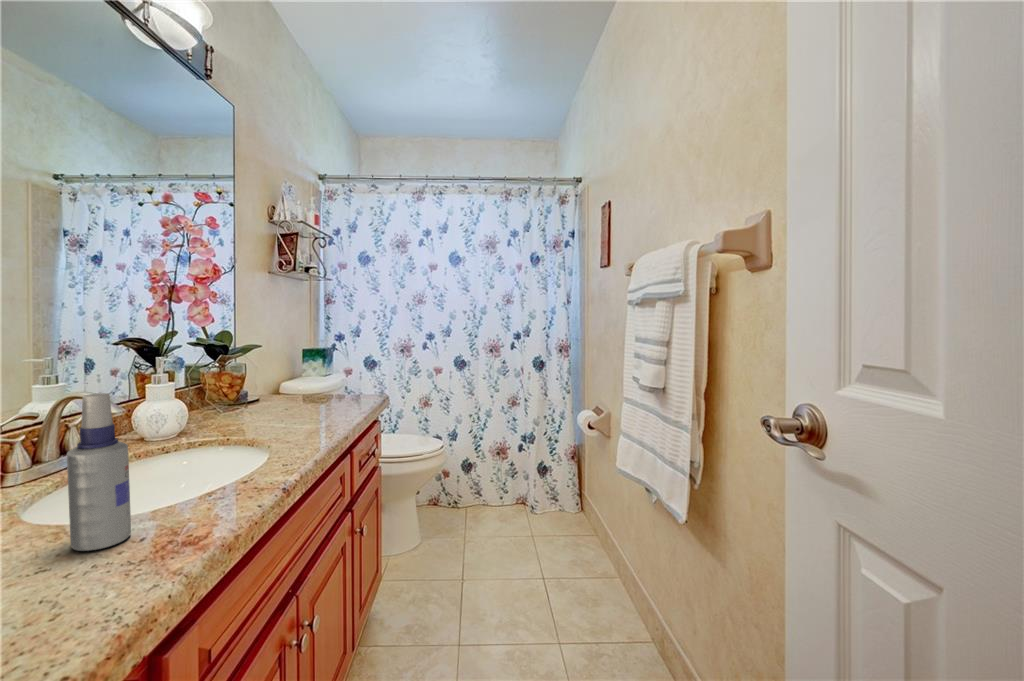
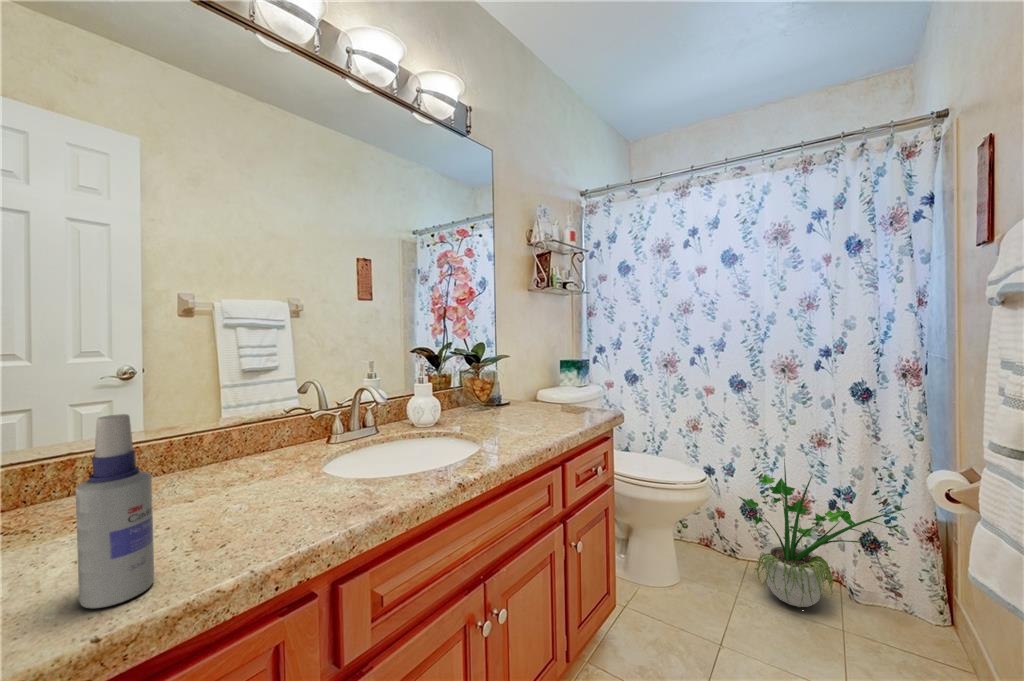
potted plant: none [462,412,567,525] -> present [739,460,907,607]

